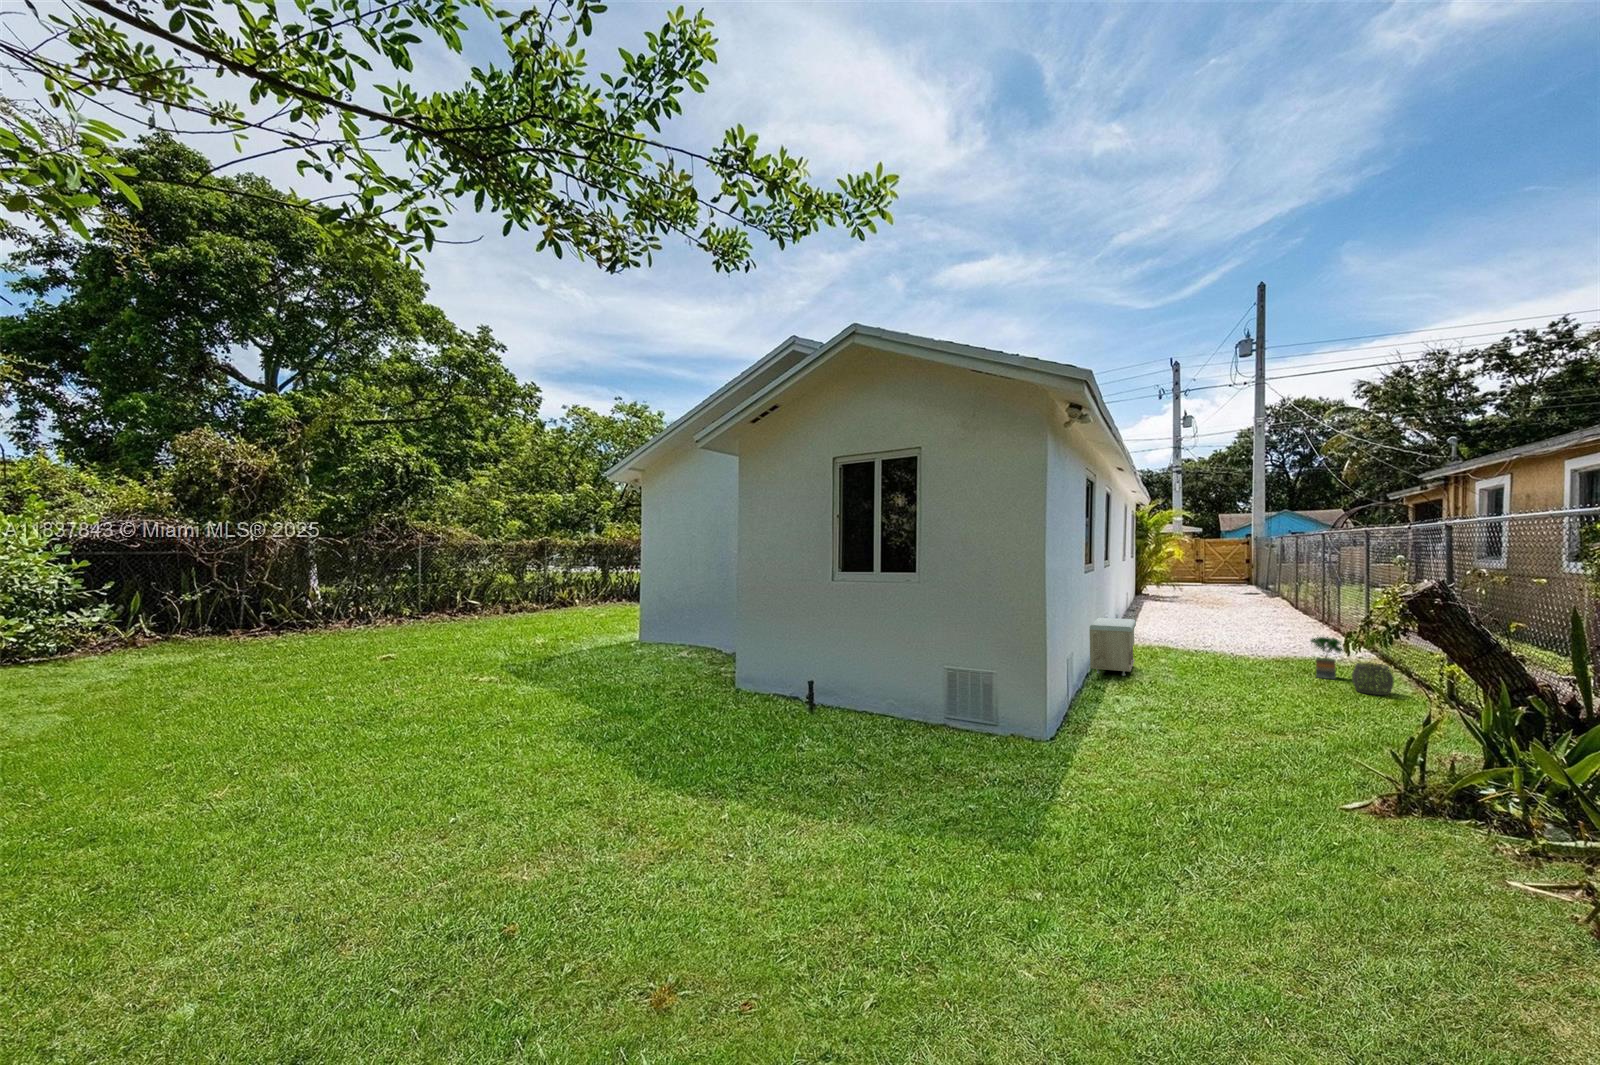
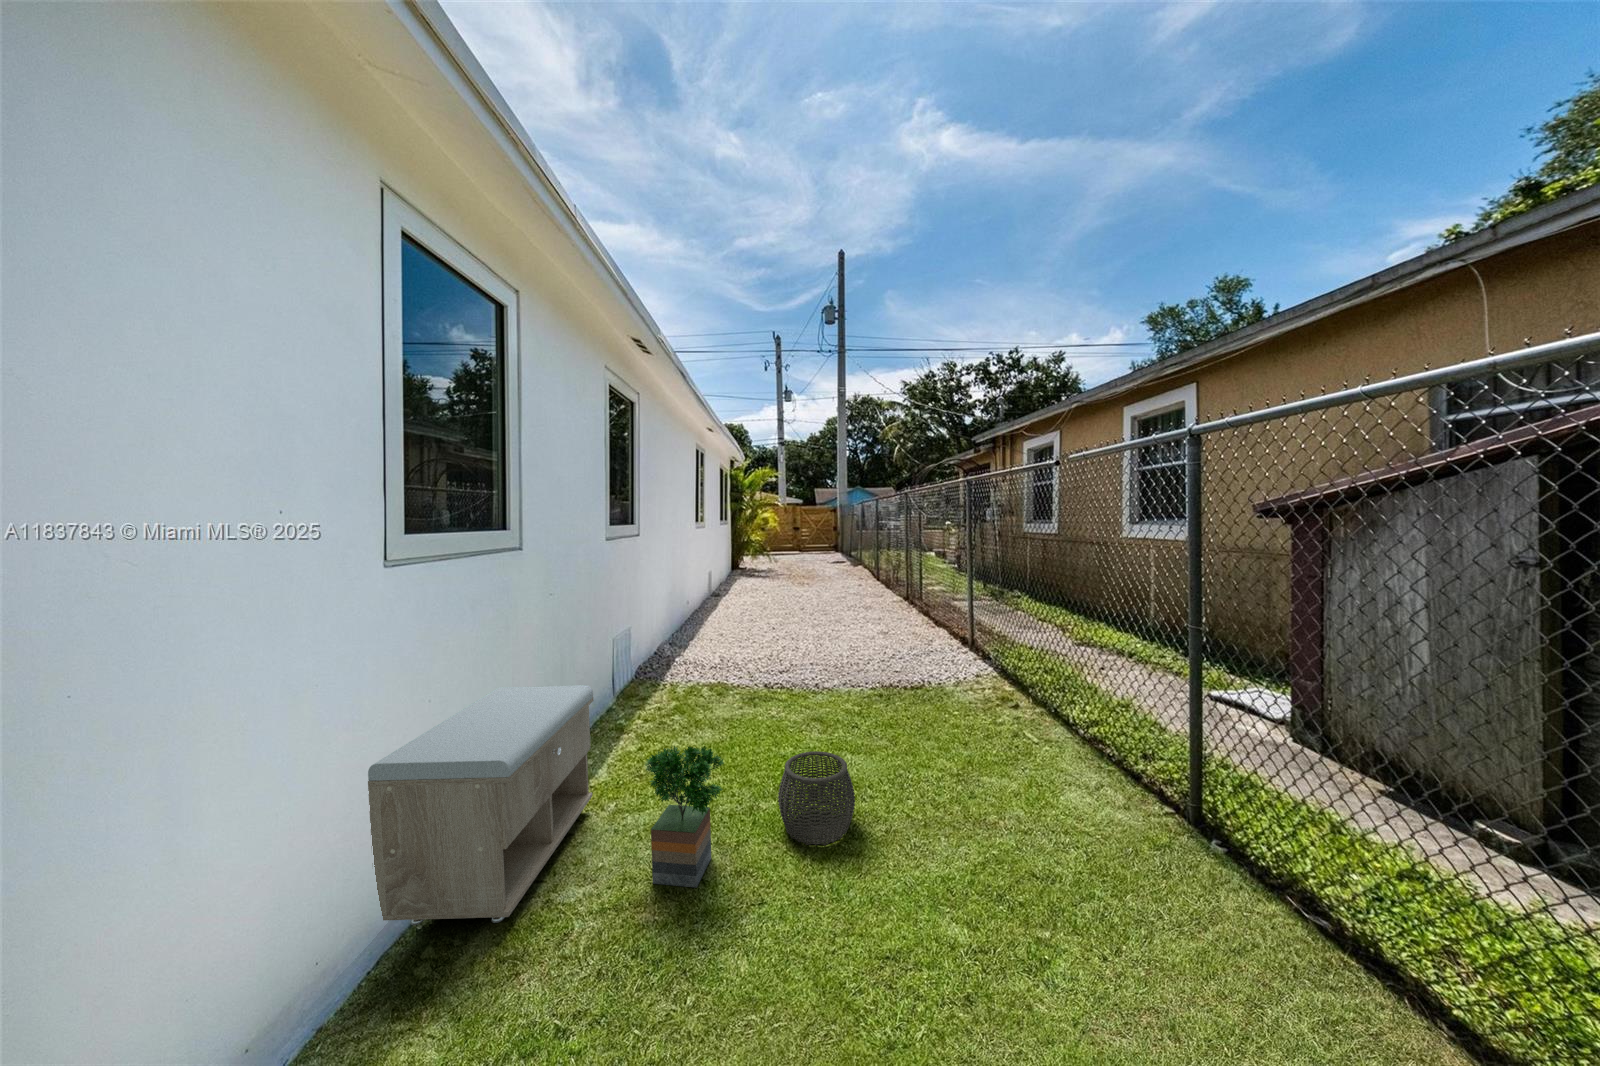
potted tree: present [1311,637,1343,679] -> present [645,746,724,888]
woven basket: present [1352,663,1394,695] -> present [778,751,855,845]

